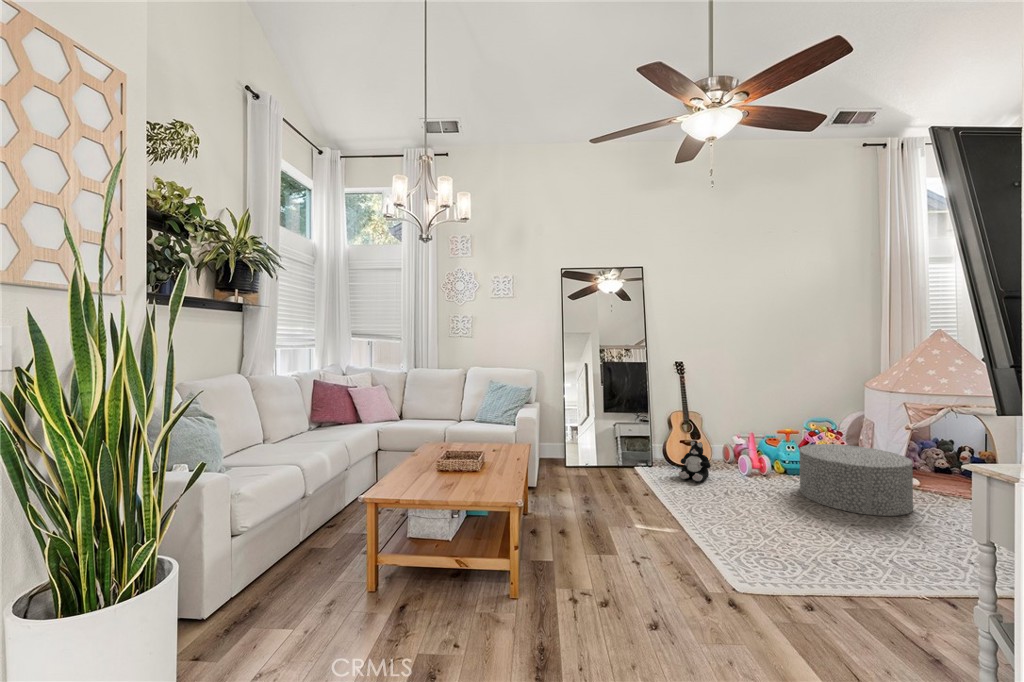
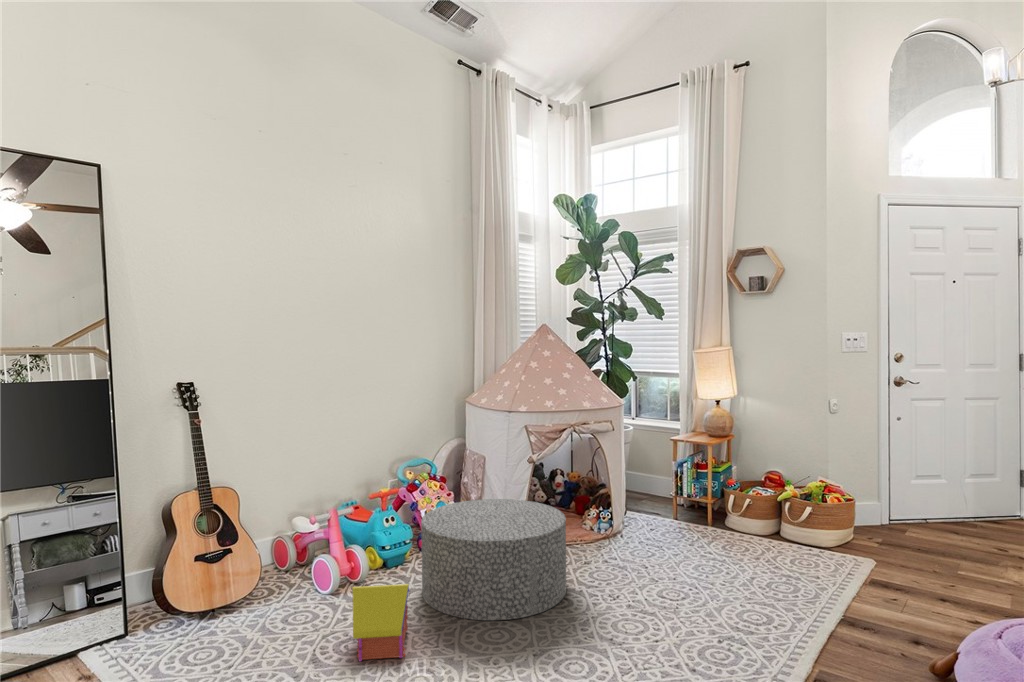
plush toy: present [679,441,711,482] -> none [201,555,271,654]
toy house: none [742,466,780,505] -> present [352,584,410,661]

